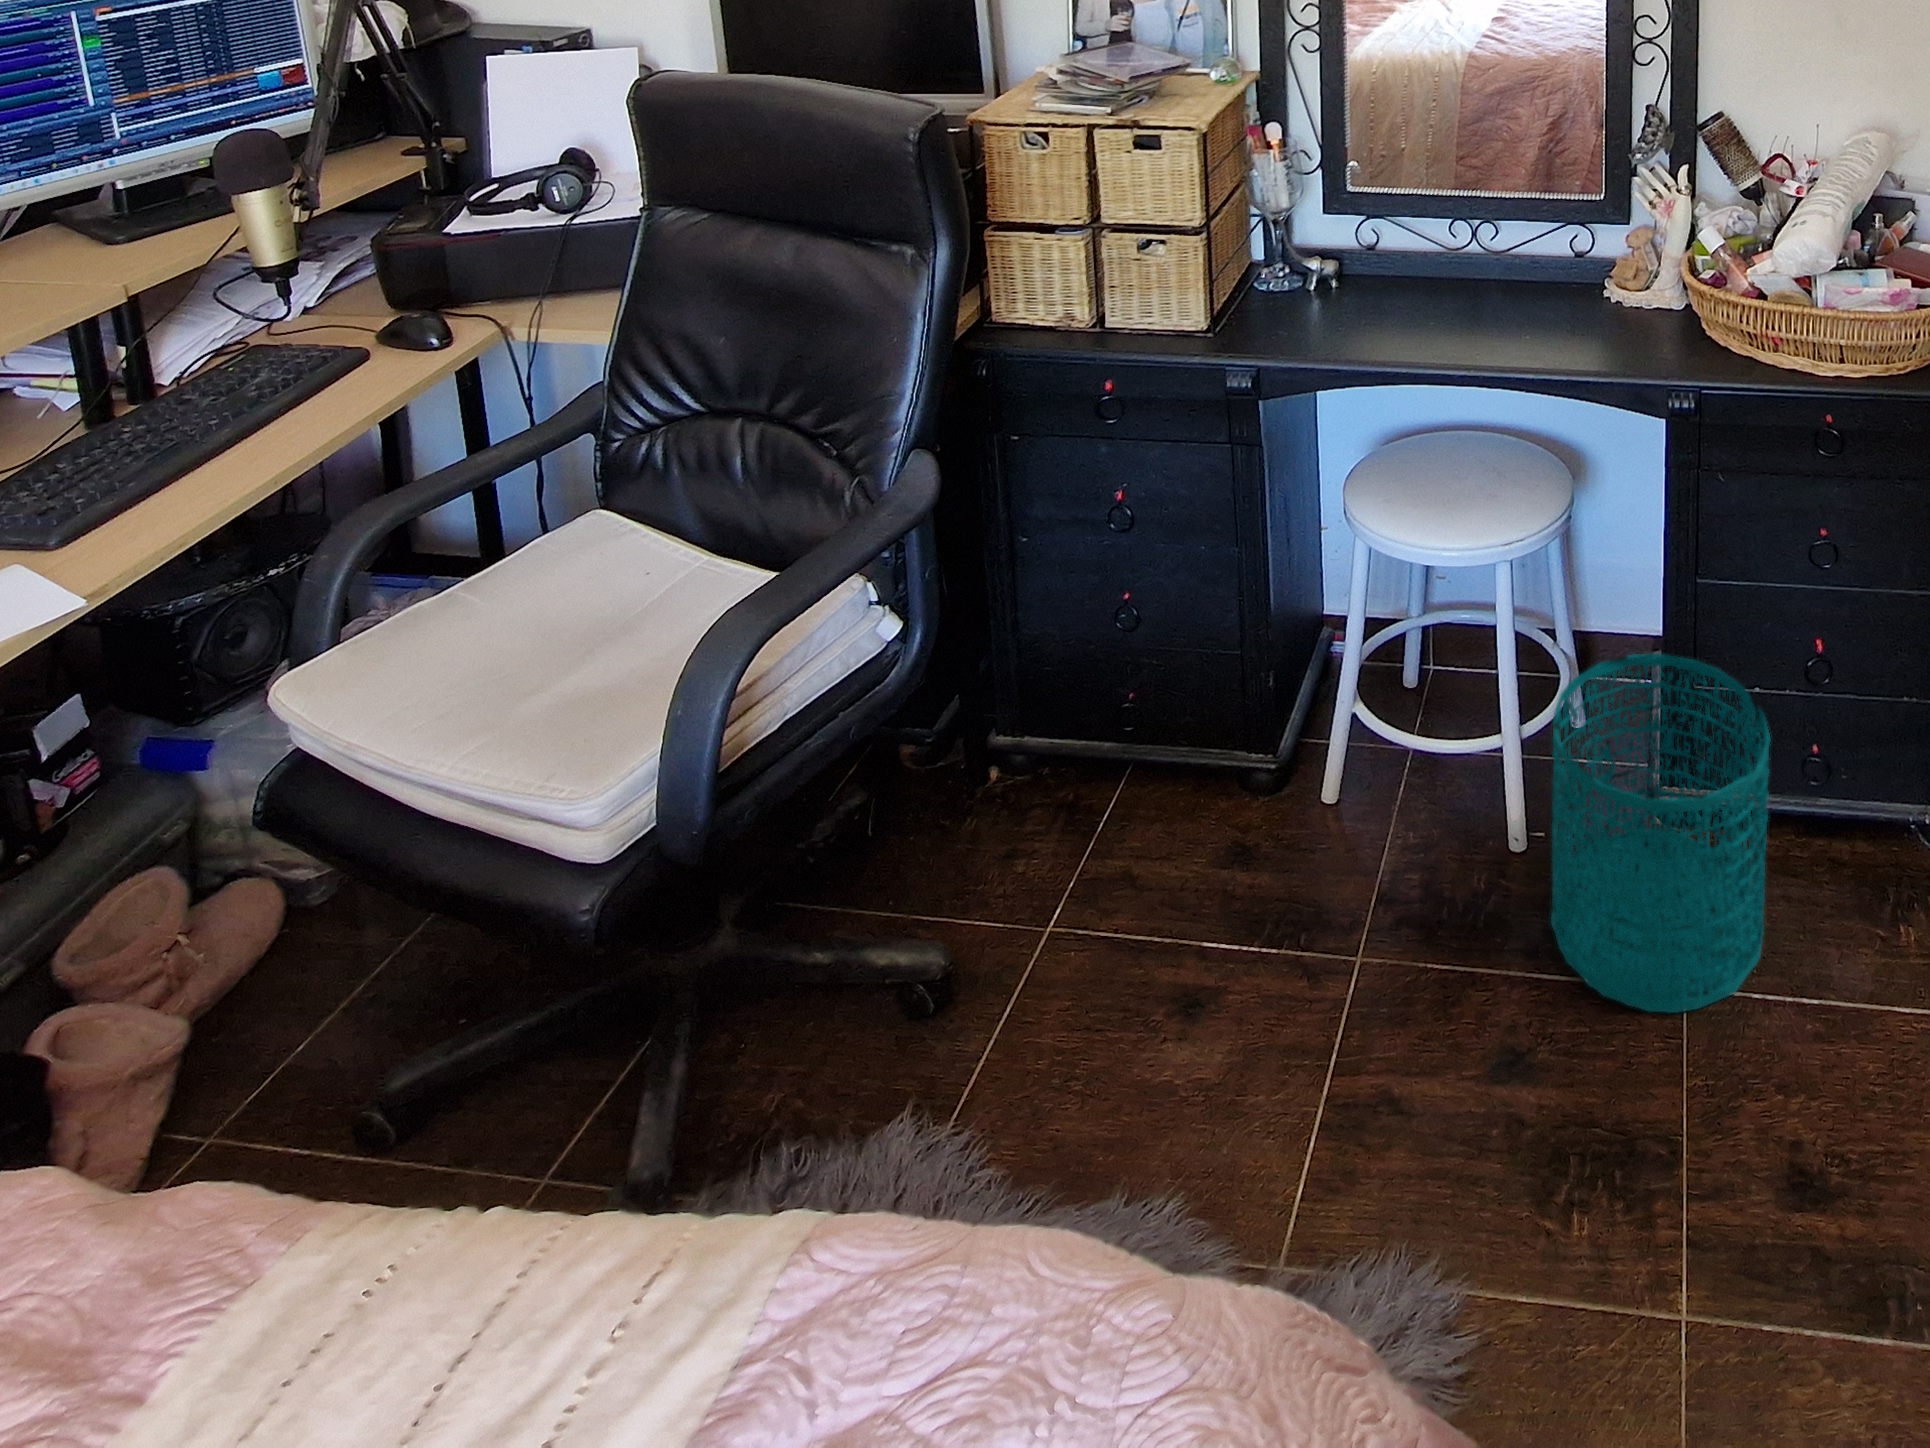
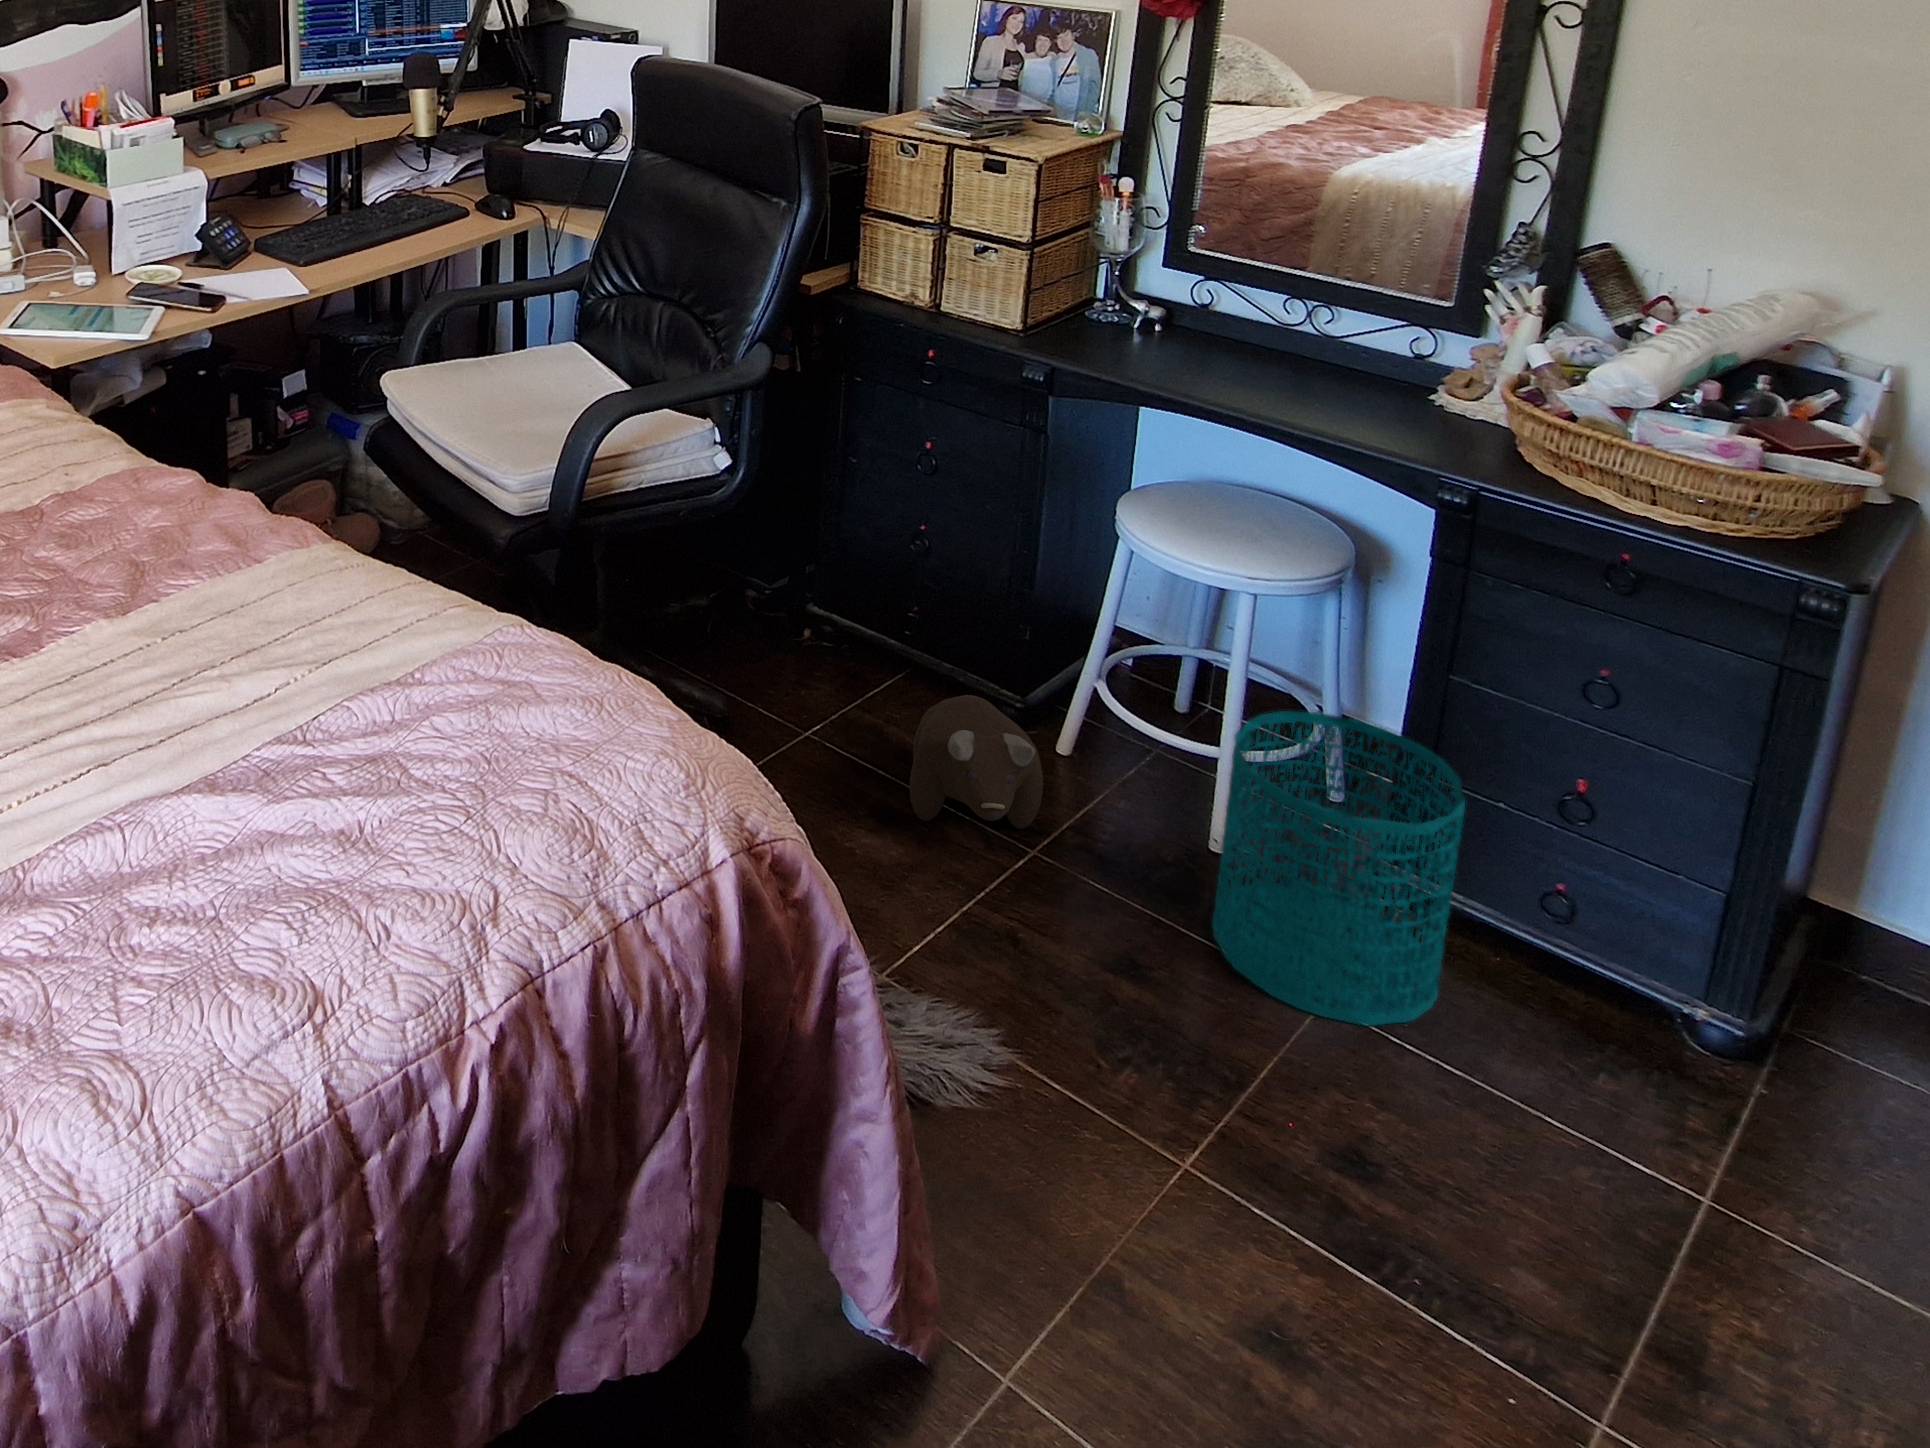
plush toy: none [1189,787,1355,979] -> present [910,695,1043,829]

